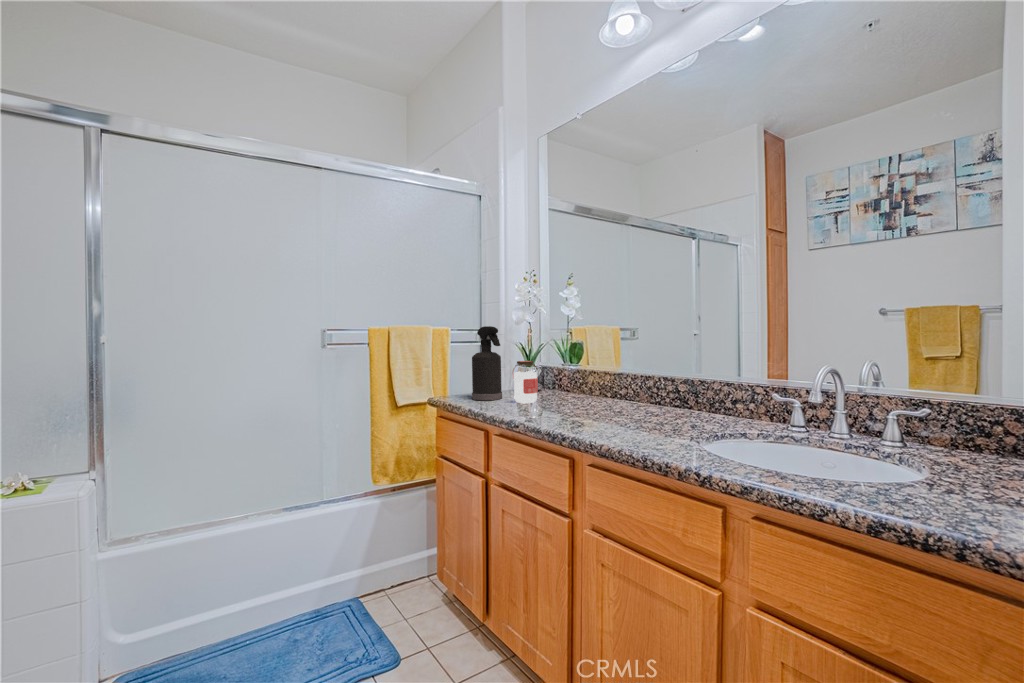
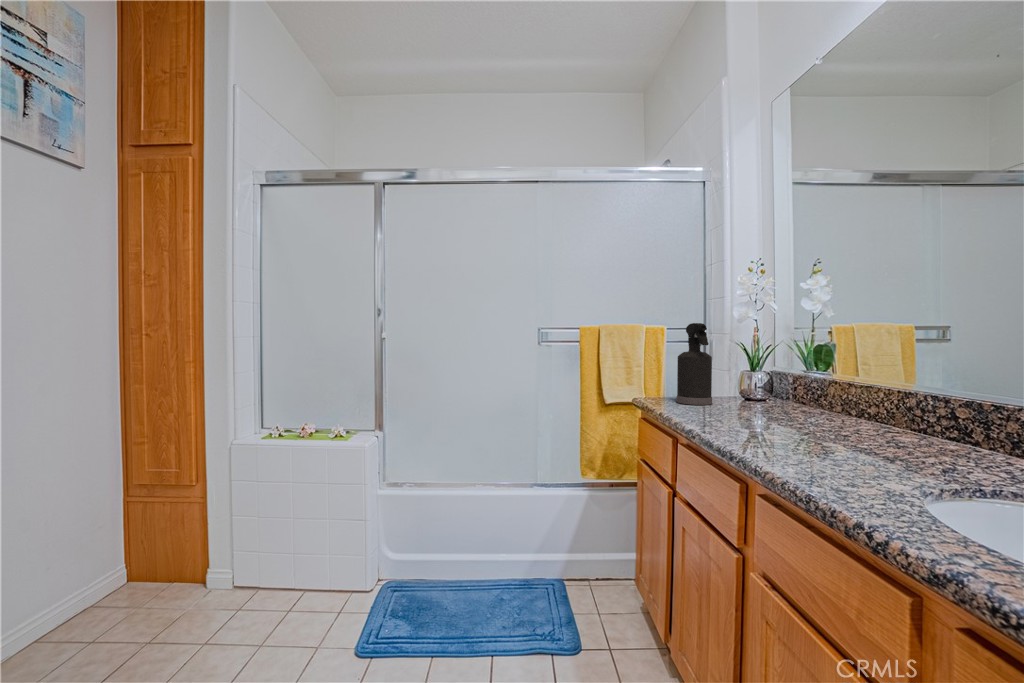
jar: present [512,361,538,403] -> none [717,363,750,413]

